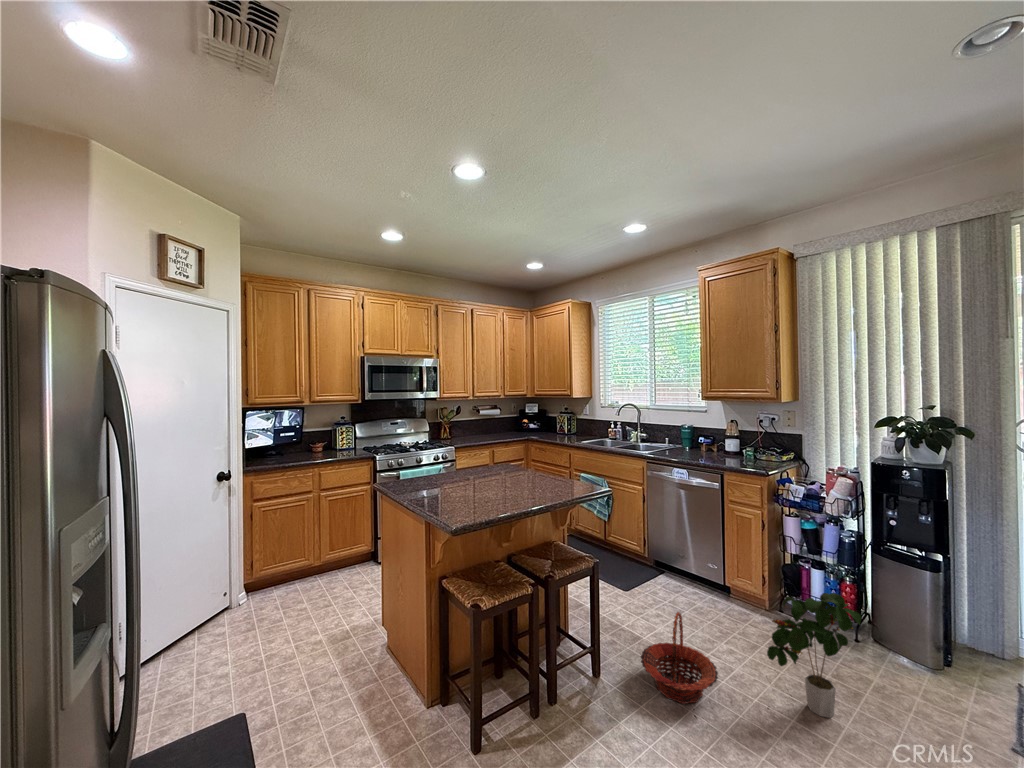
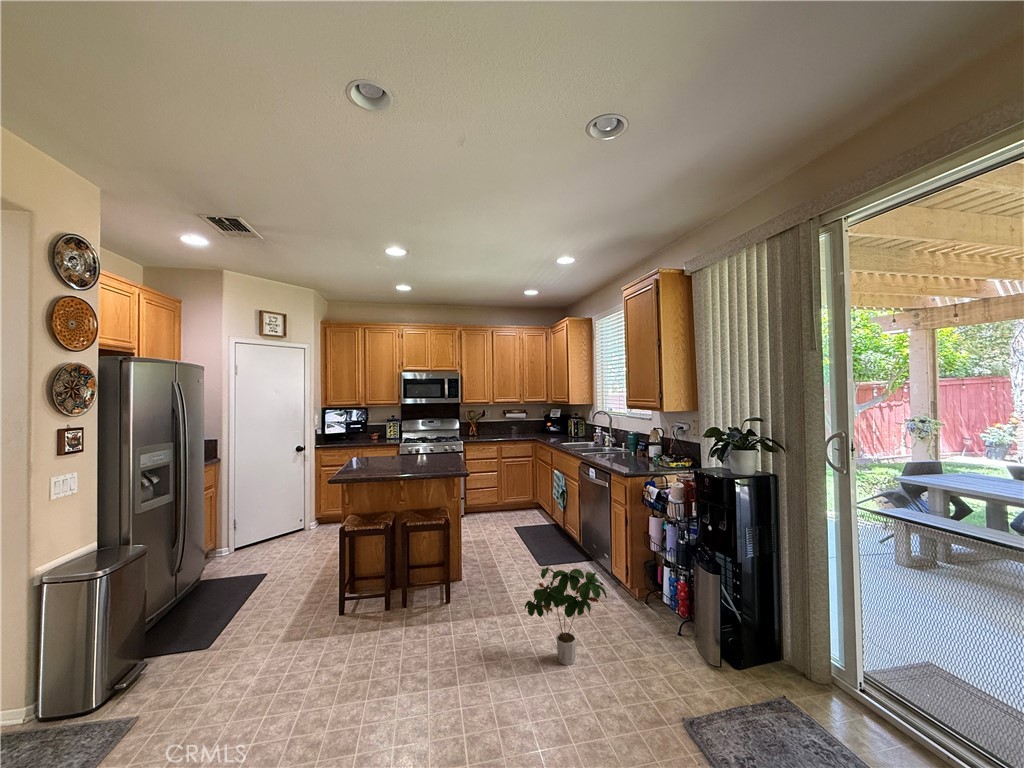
basket: present [641,612,718,704] -> none [460,569,514,633]

